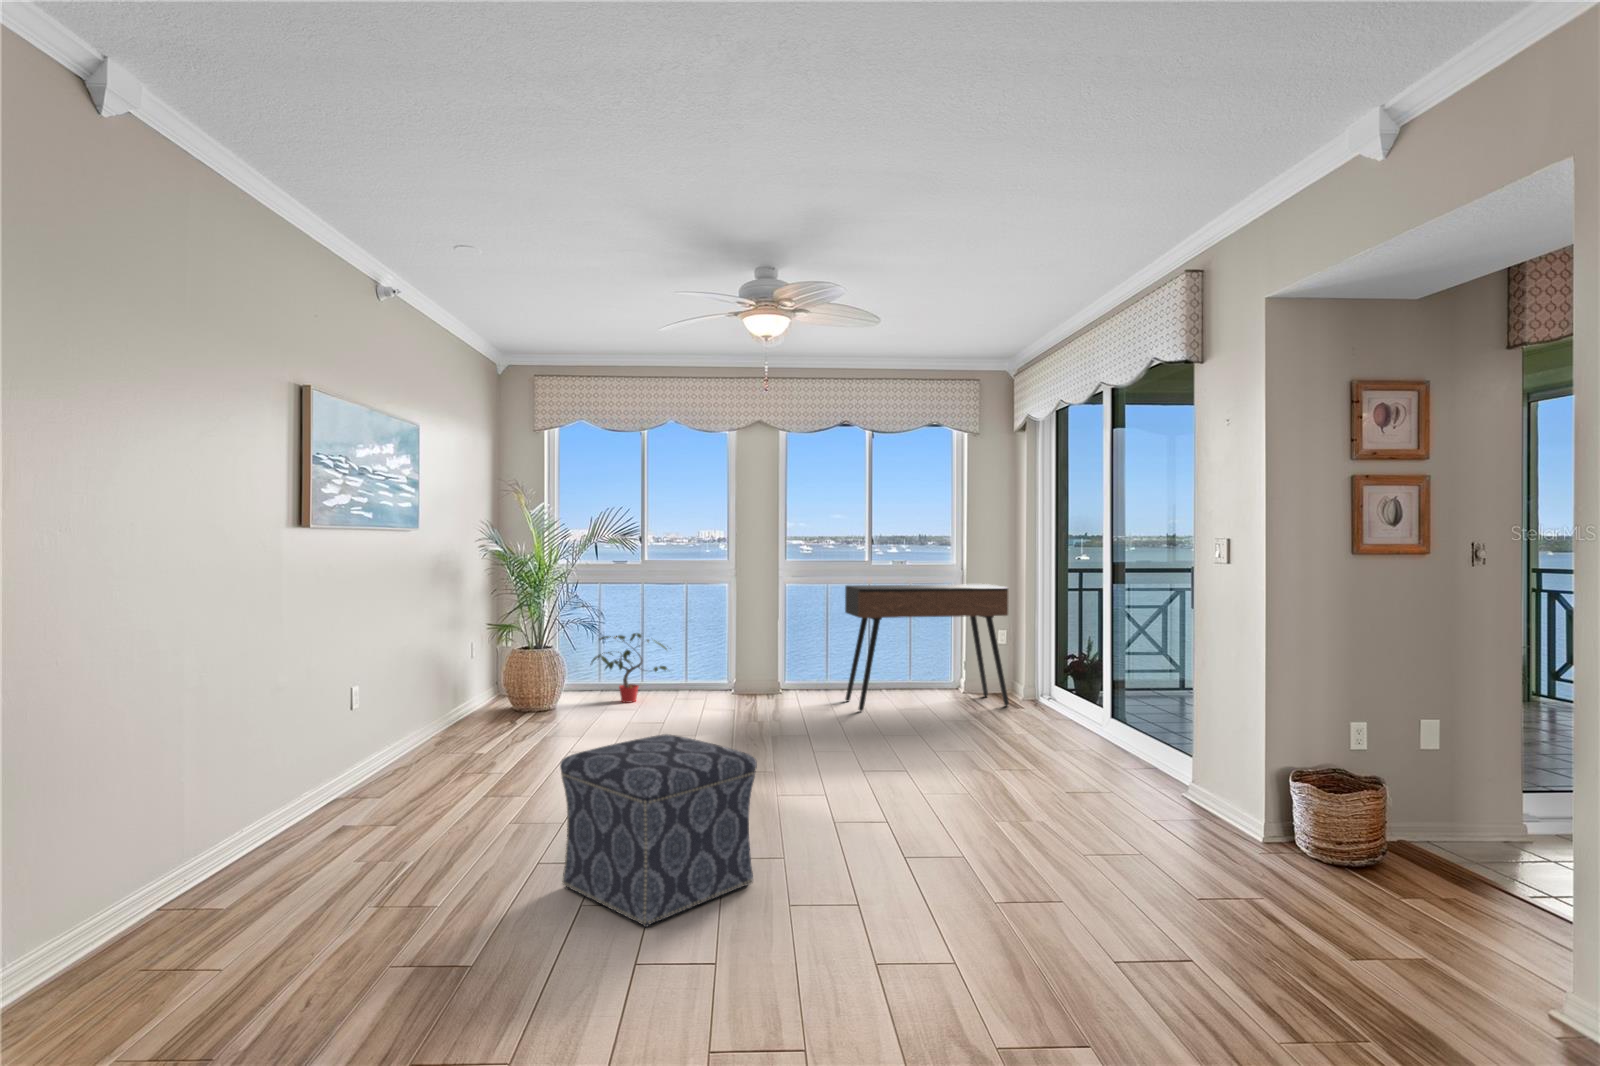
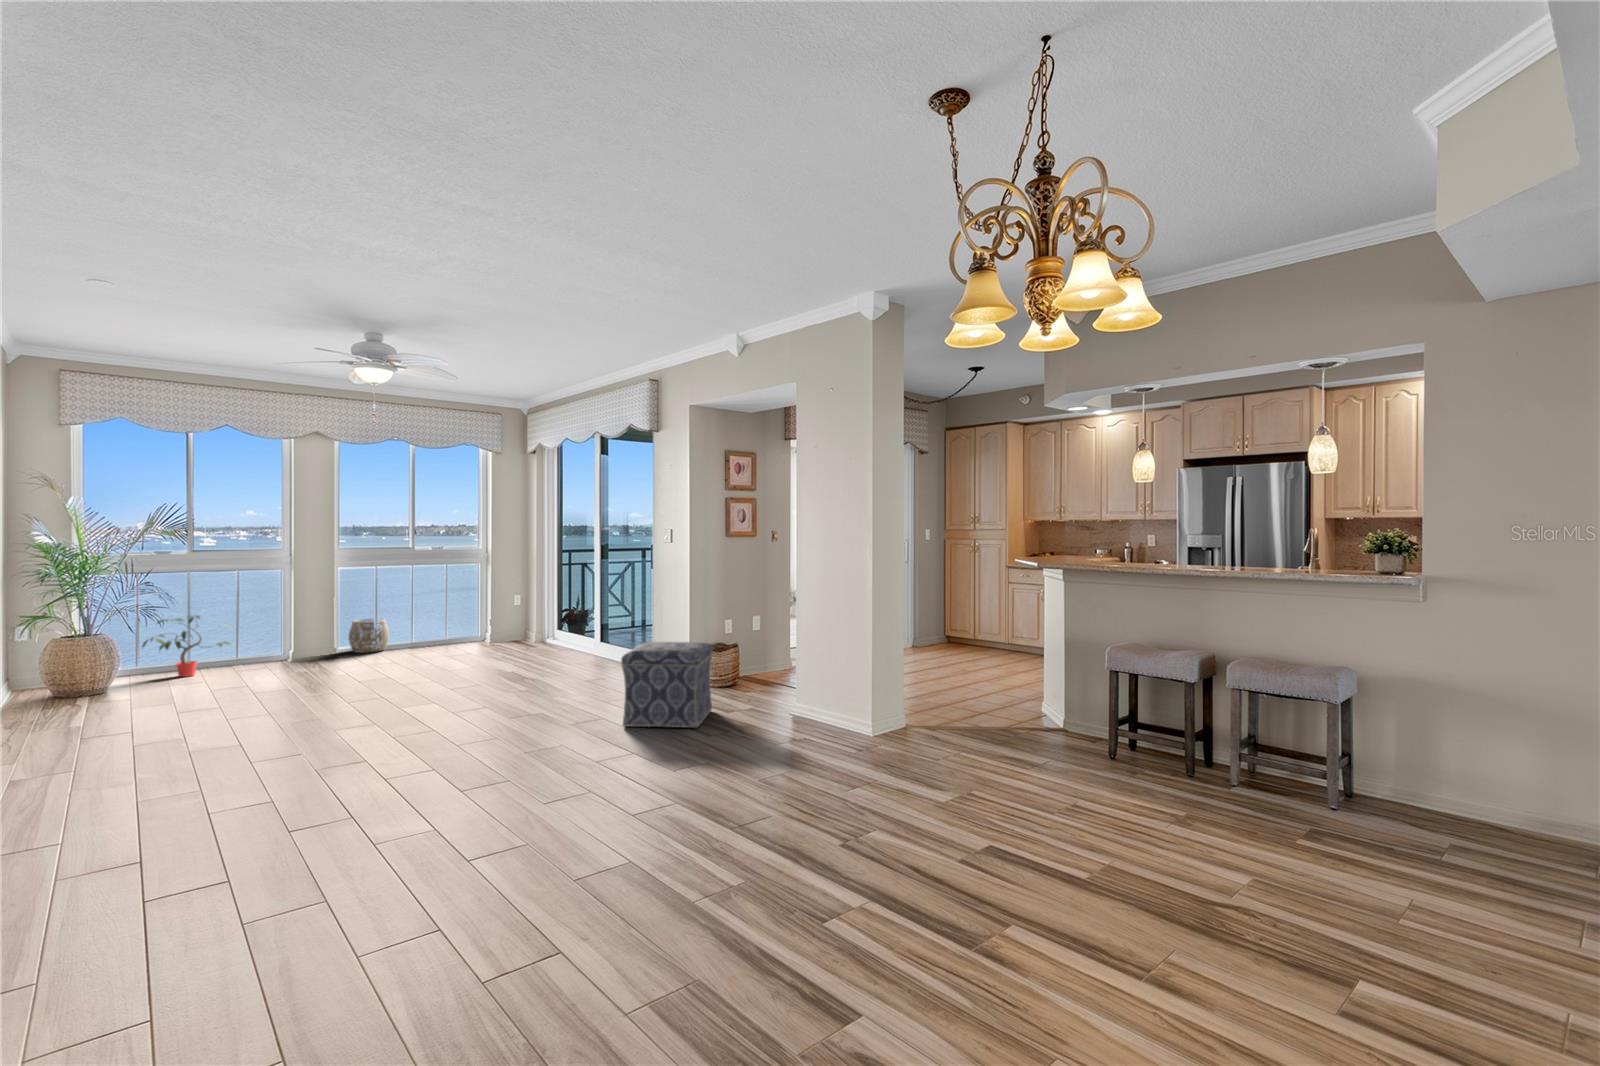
console table: present [845,584,1009,711] -> none [397,563,526,659]
woven basket: none [797,649,842,693] -> present [349,618,389,653]
ottoman: present [560,734,757,927] -> present [621,642,714,728]

